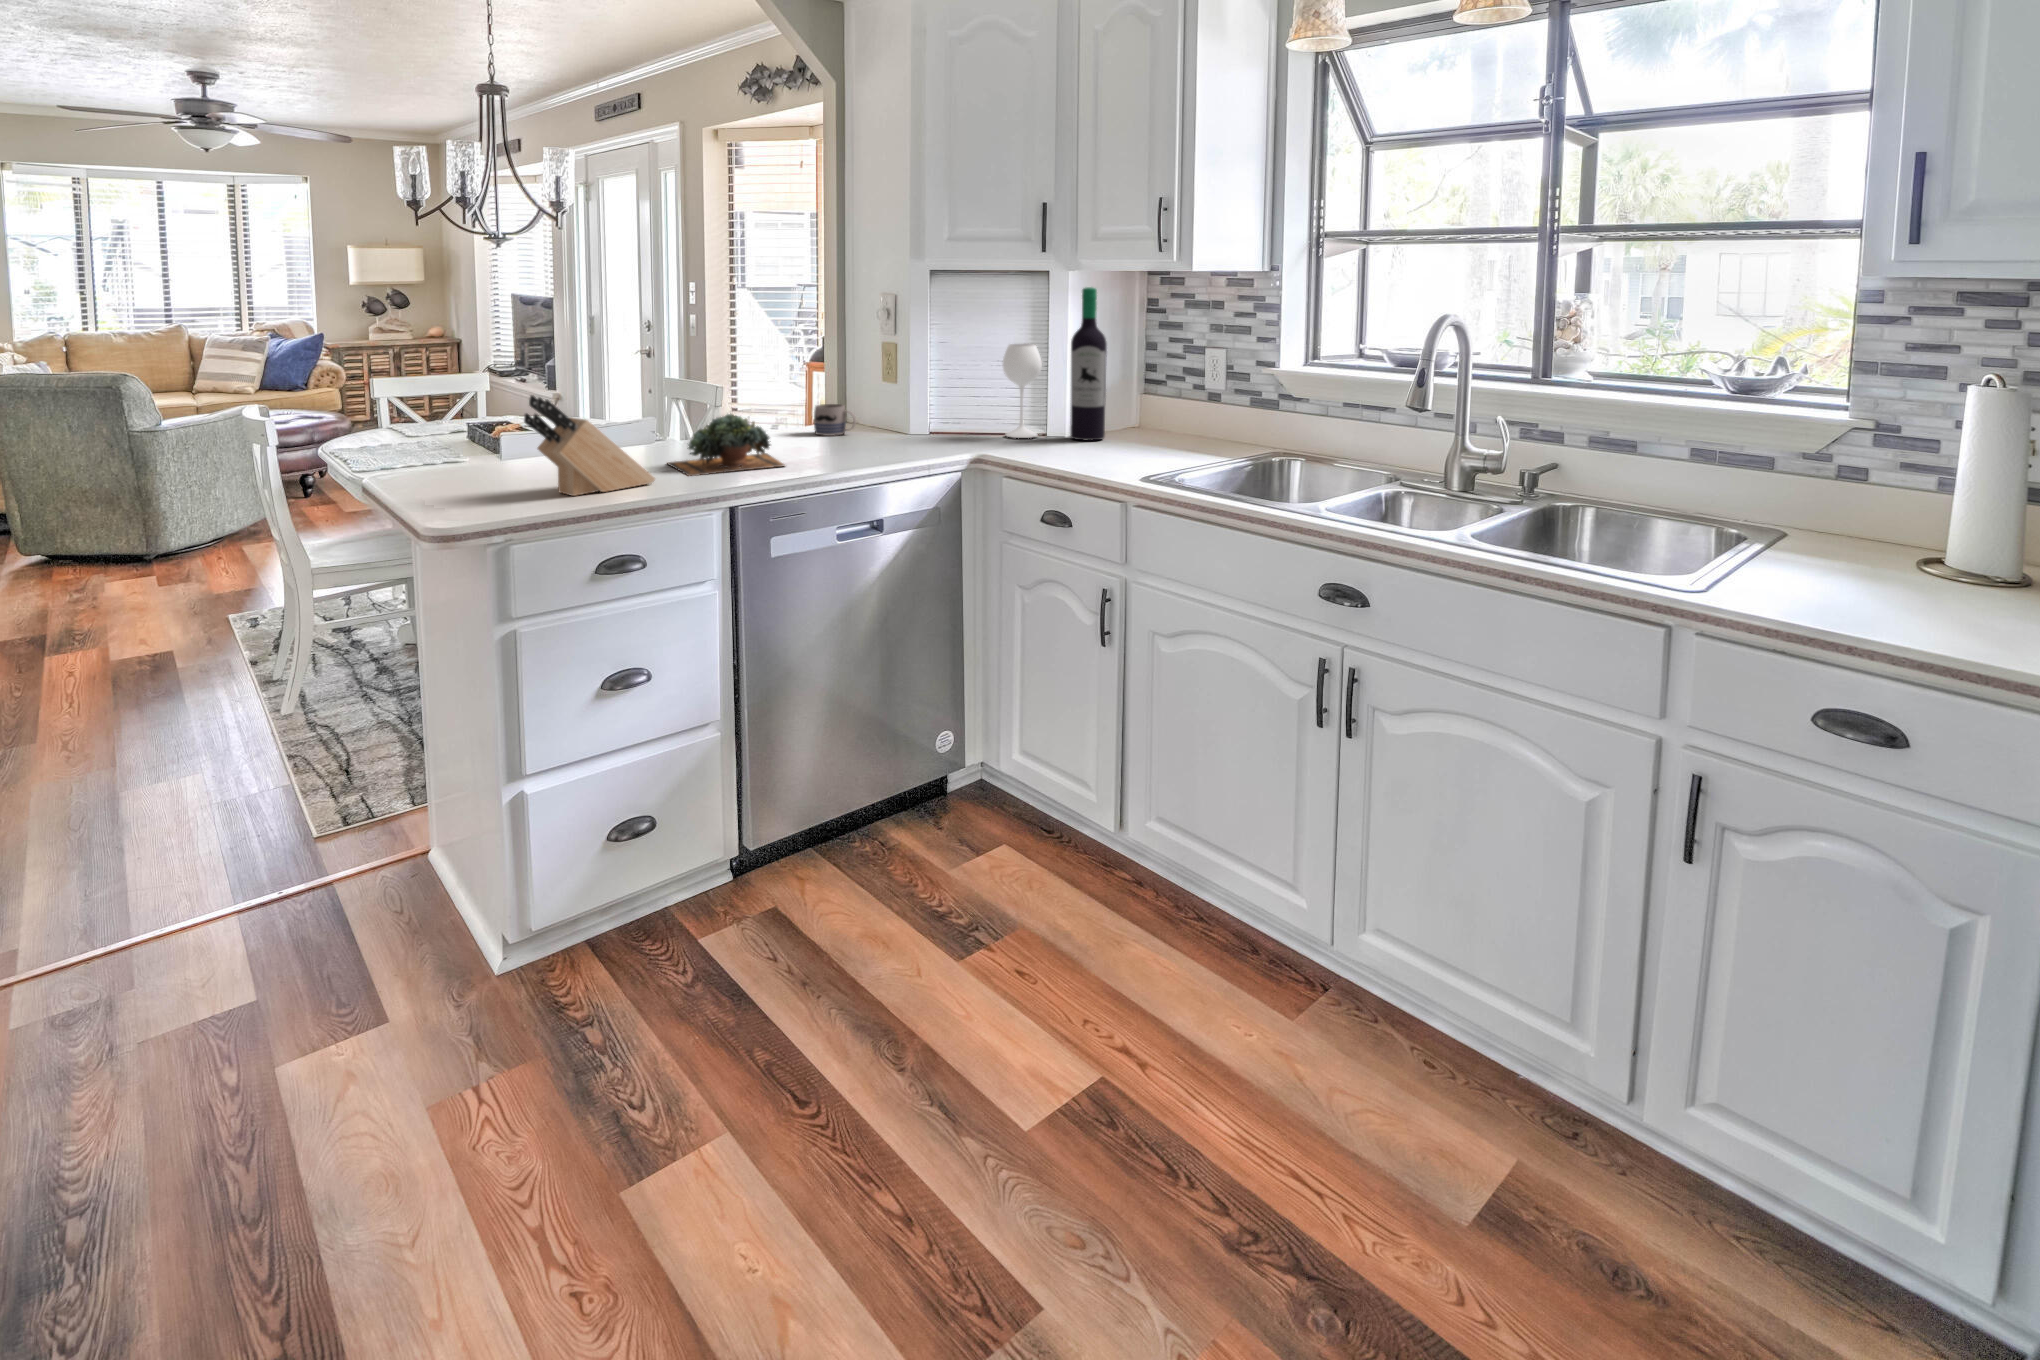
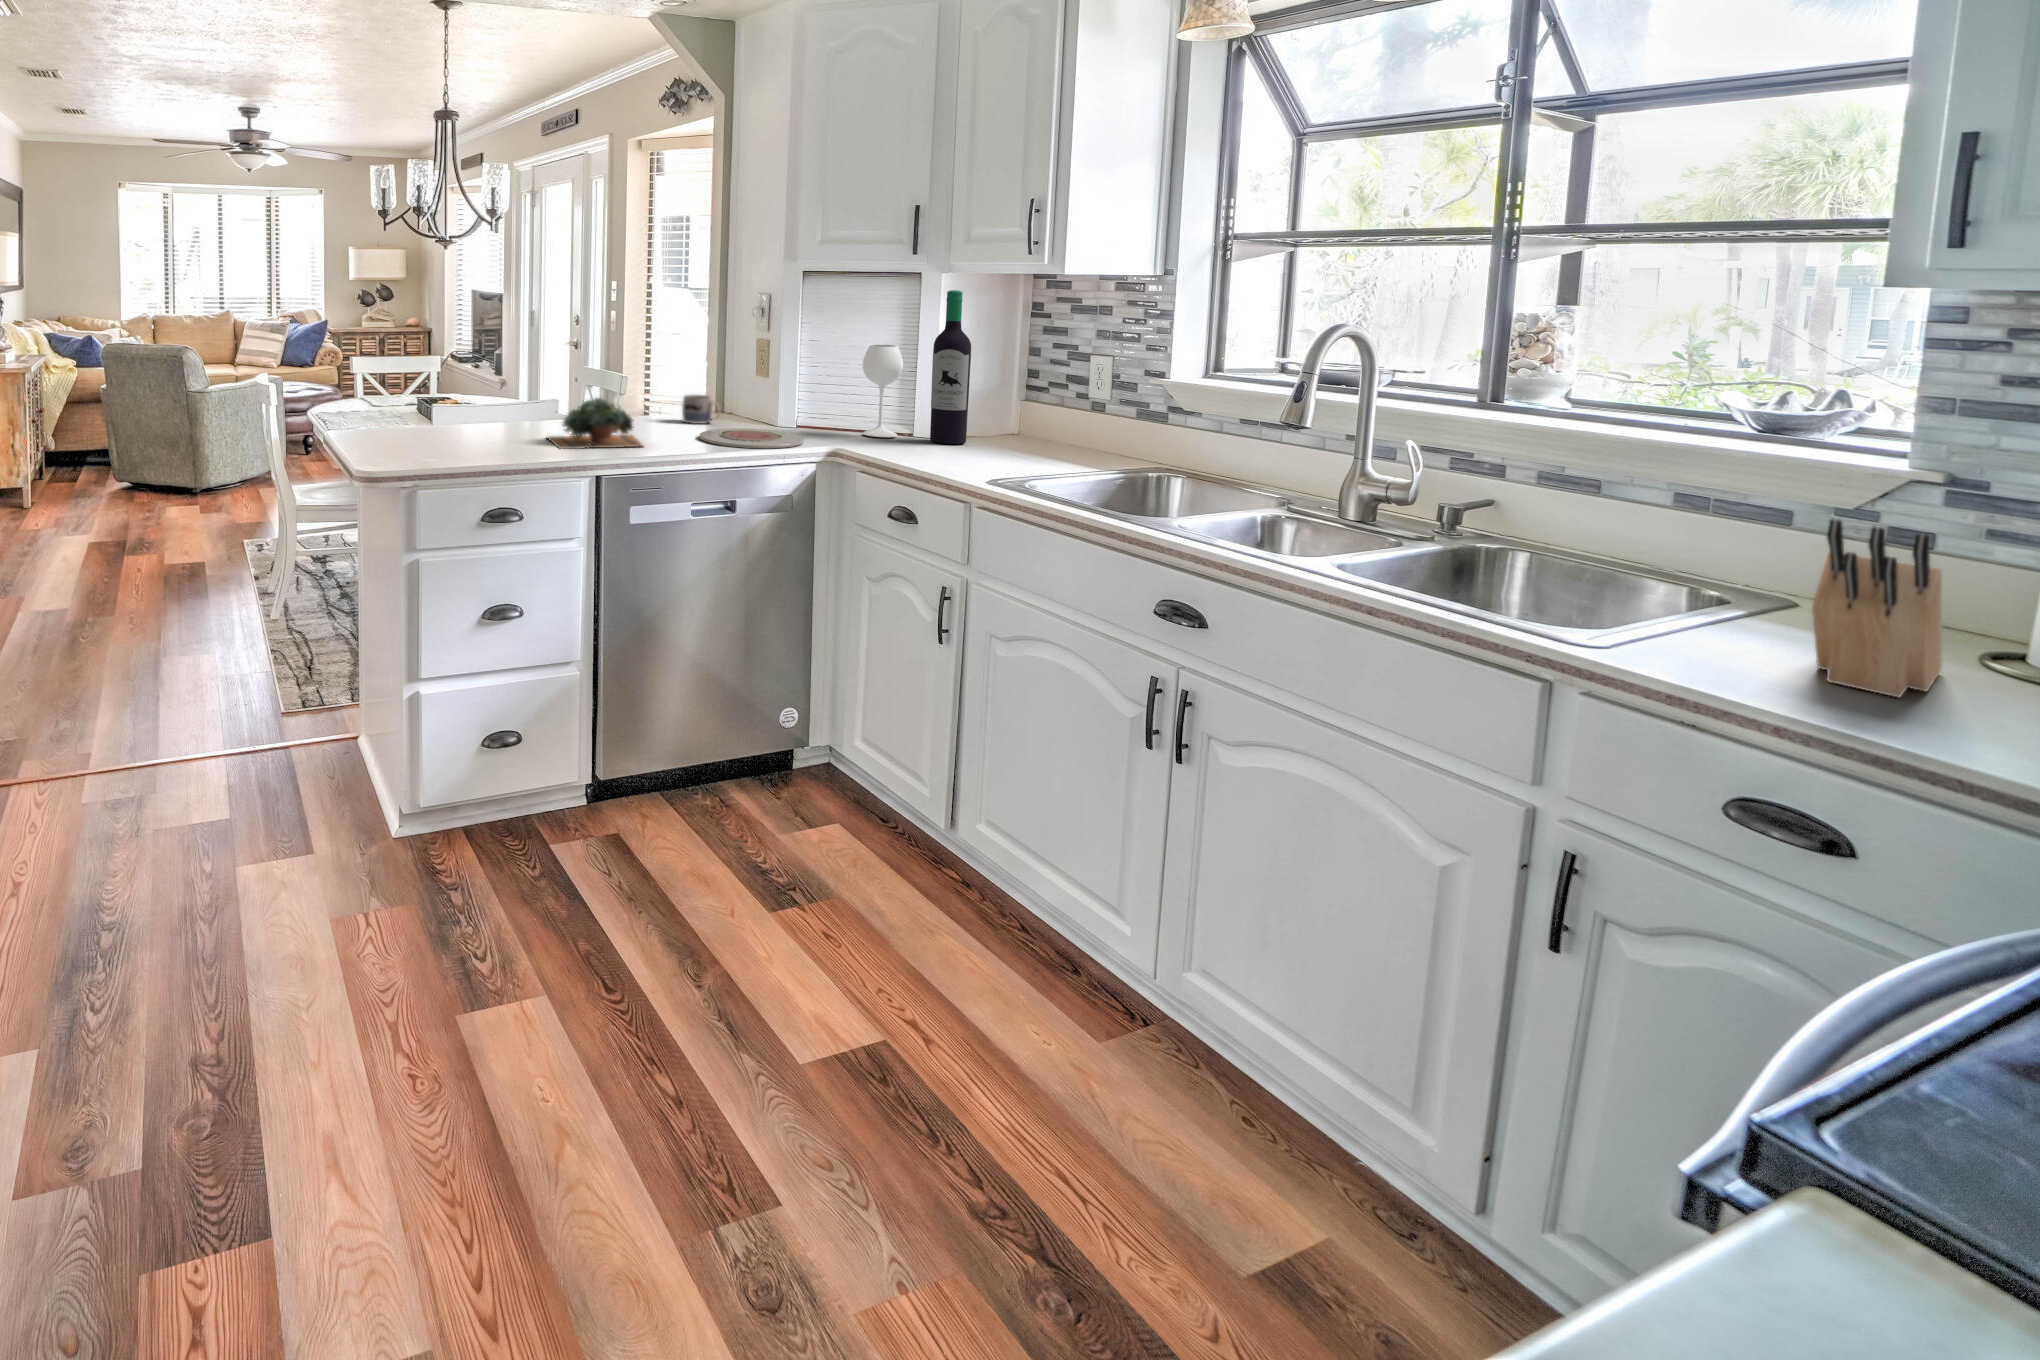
knife block: present [524,395,655,496] -> present [1812,519,1942,697]
plate: none [842,437,952,459] -> present [700,428,803,449]

